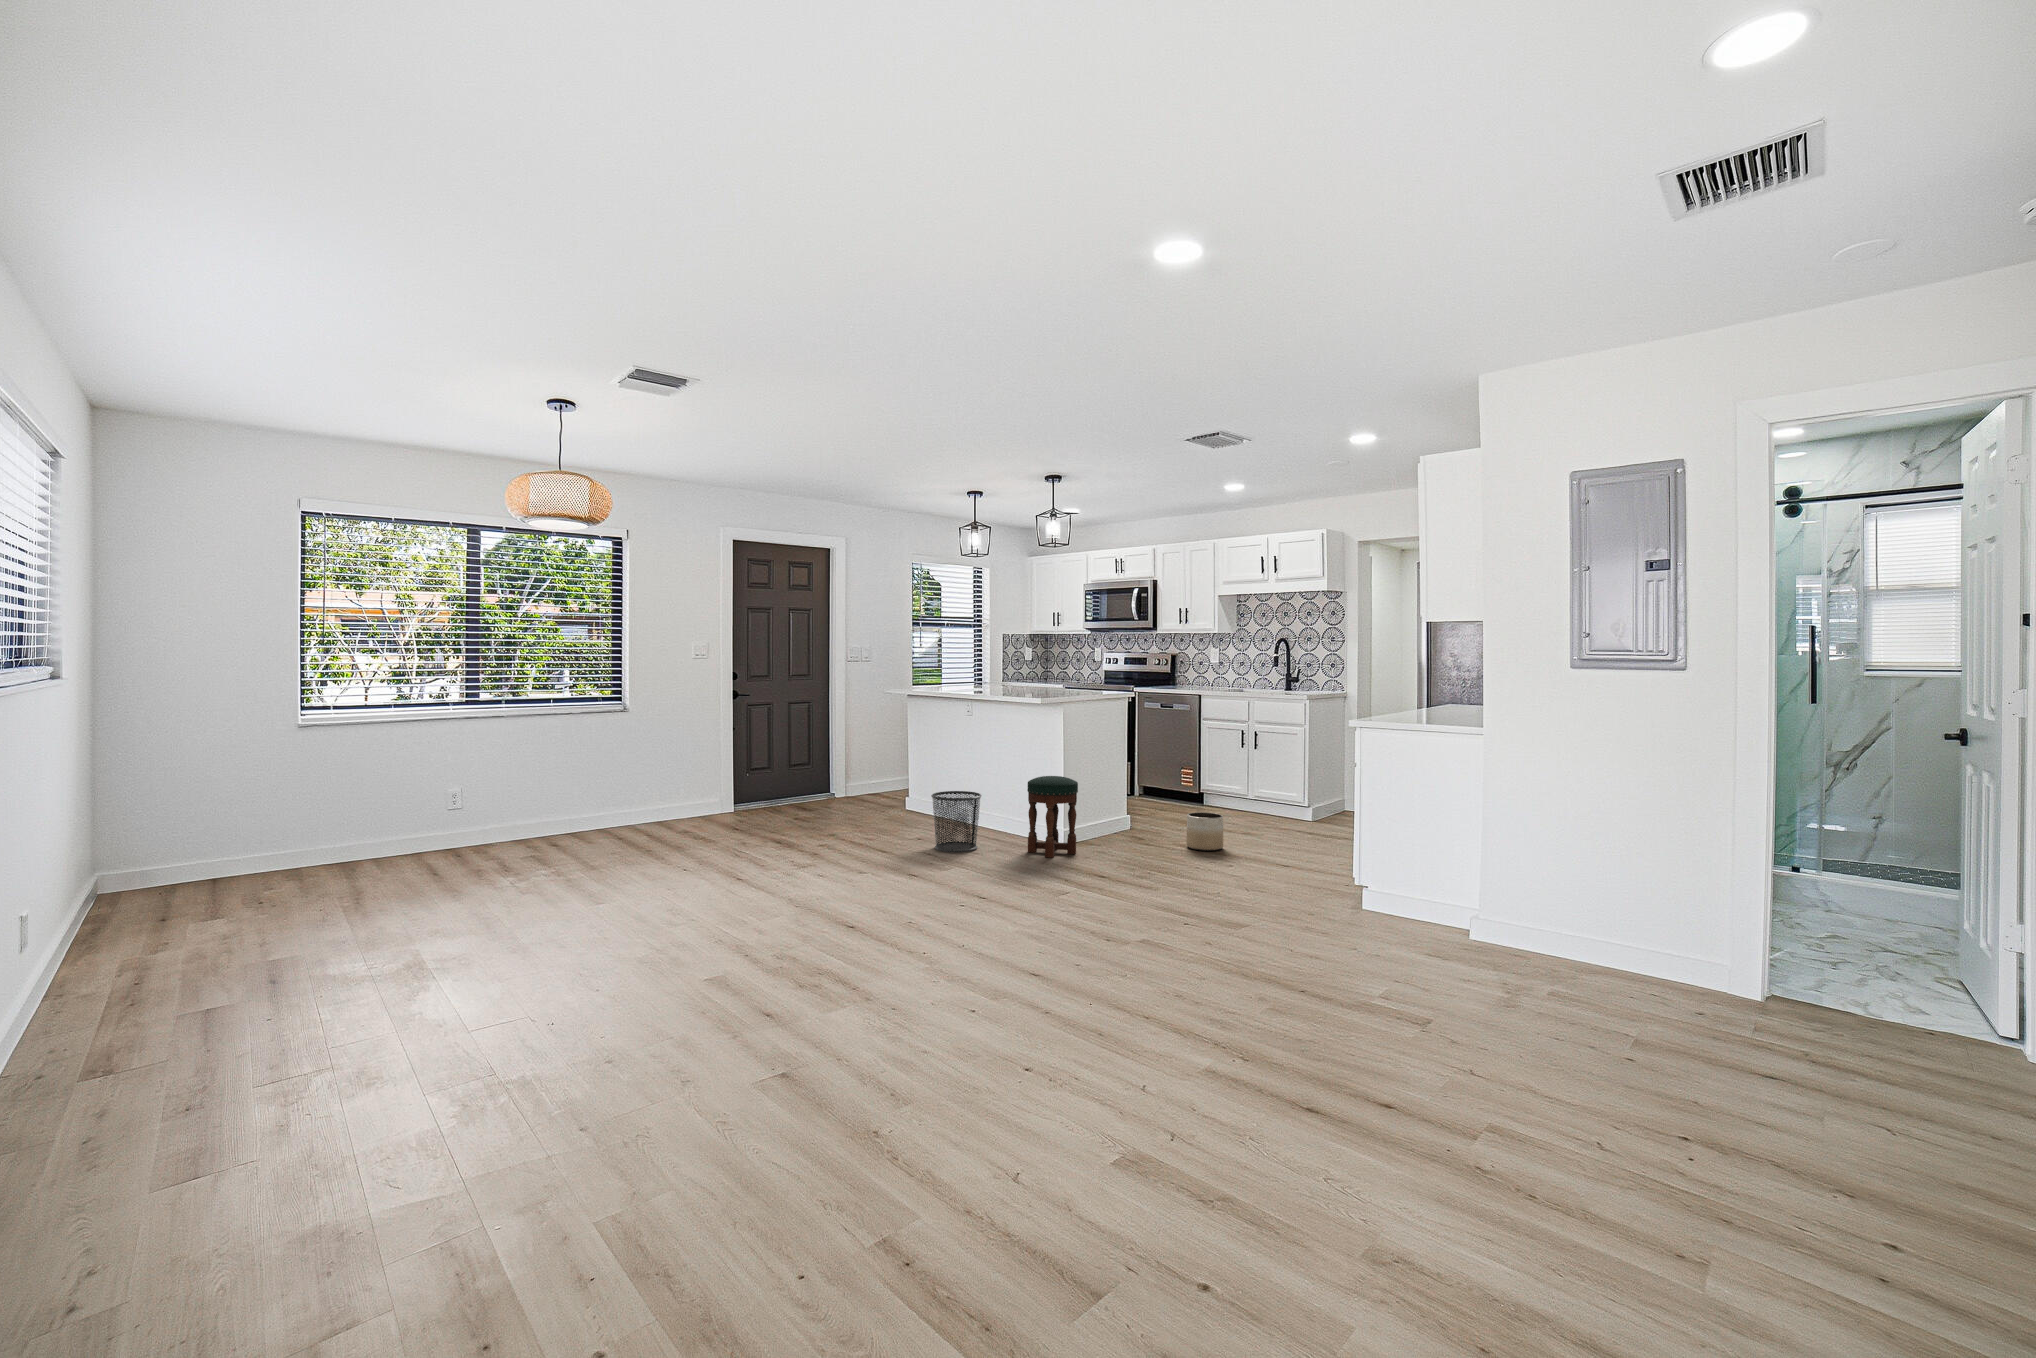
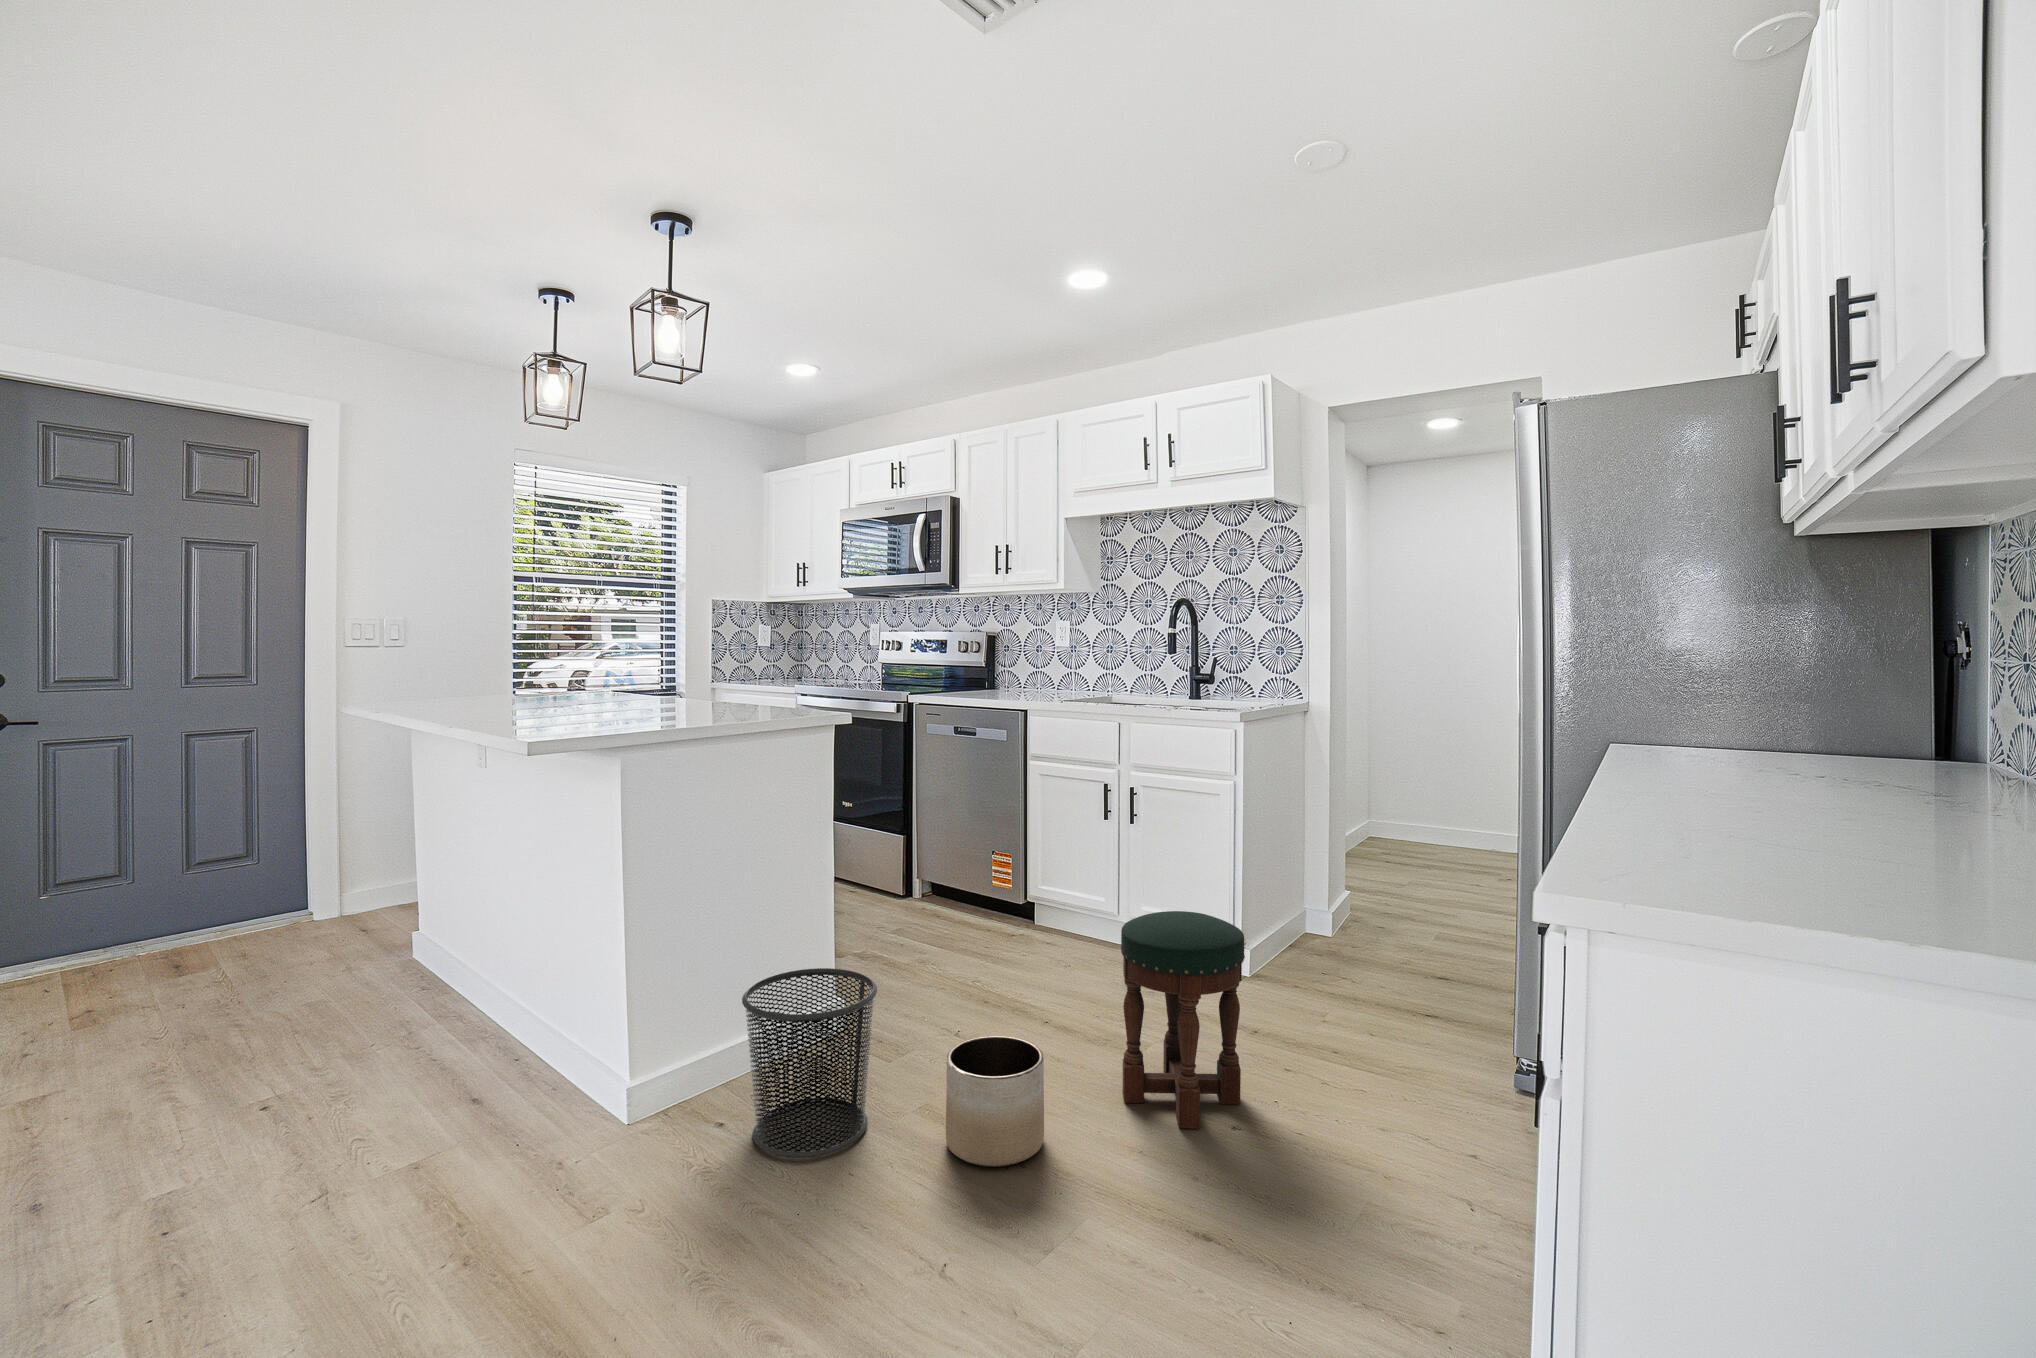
stool: present [1027,776,1078,857] -> present [1121,911,1245,1128]
waste bin: present [931,791,982,852] -> present [742,968,877,1158]

